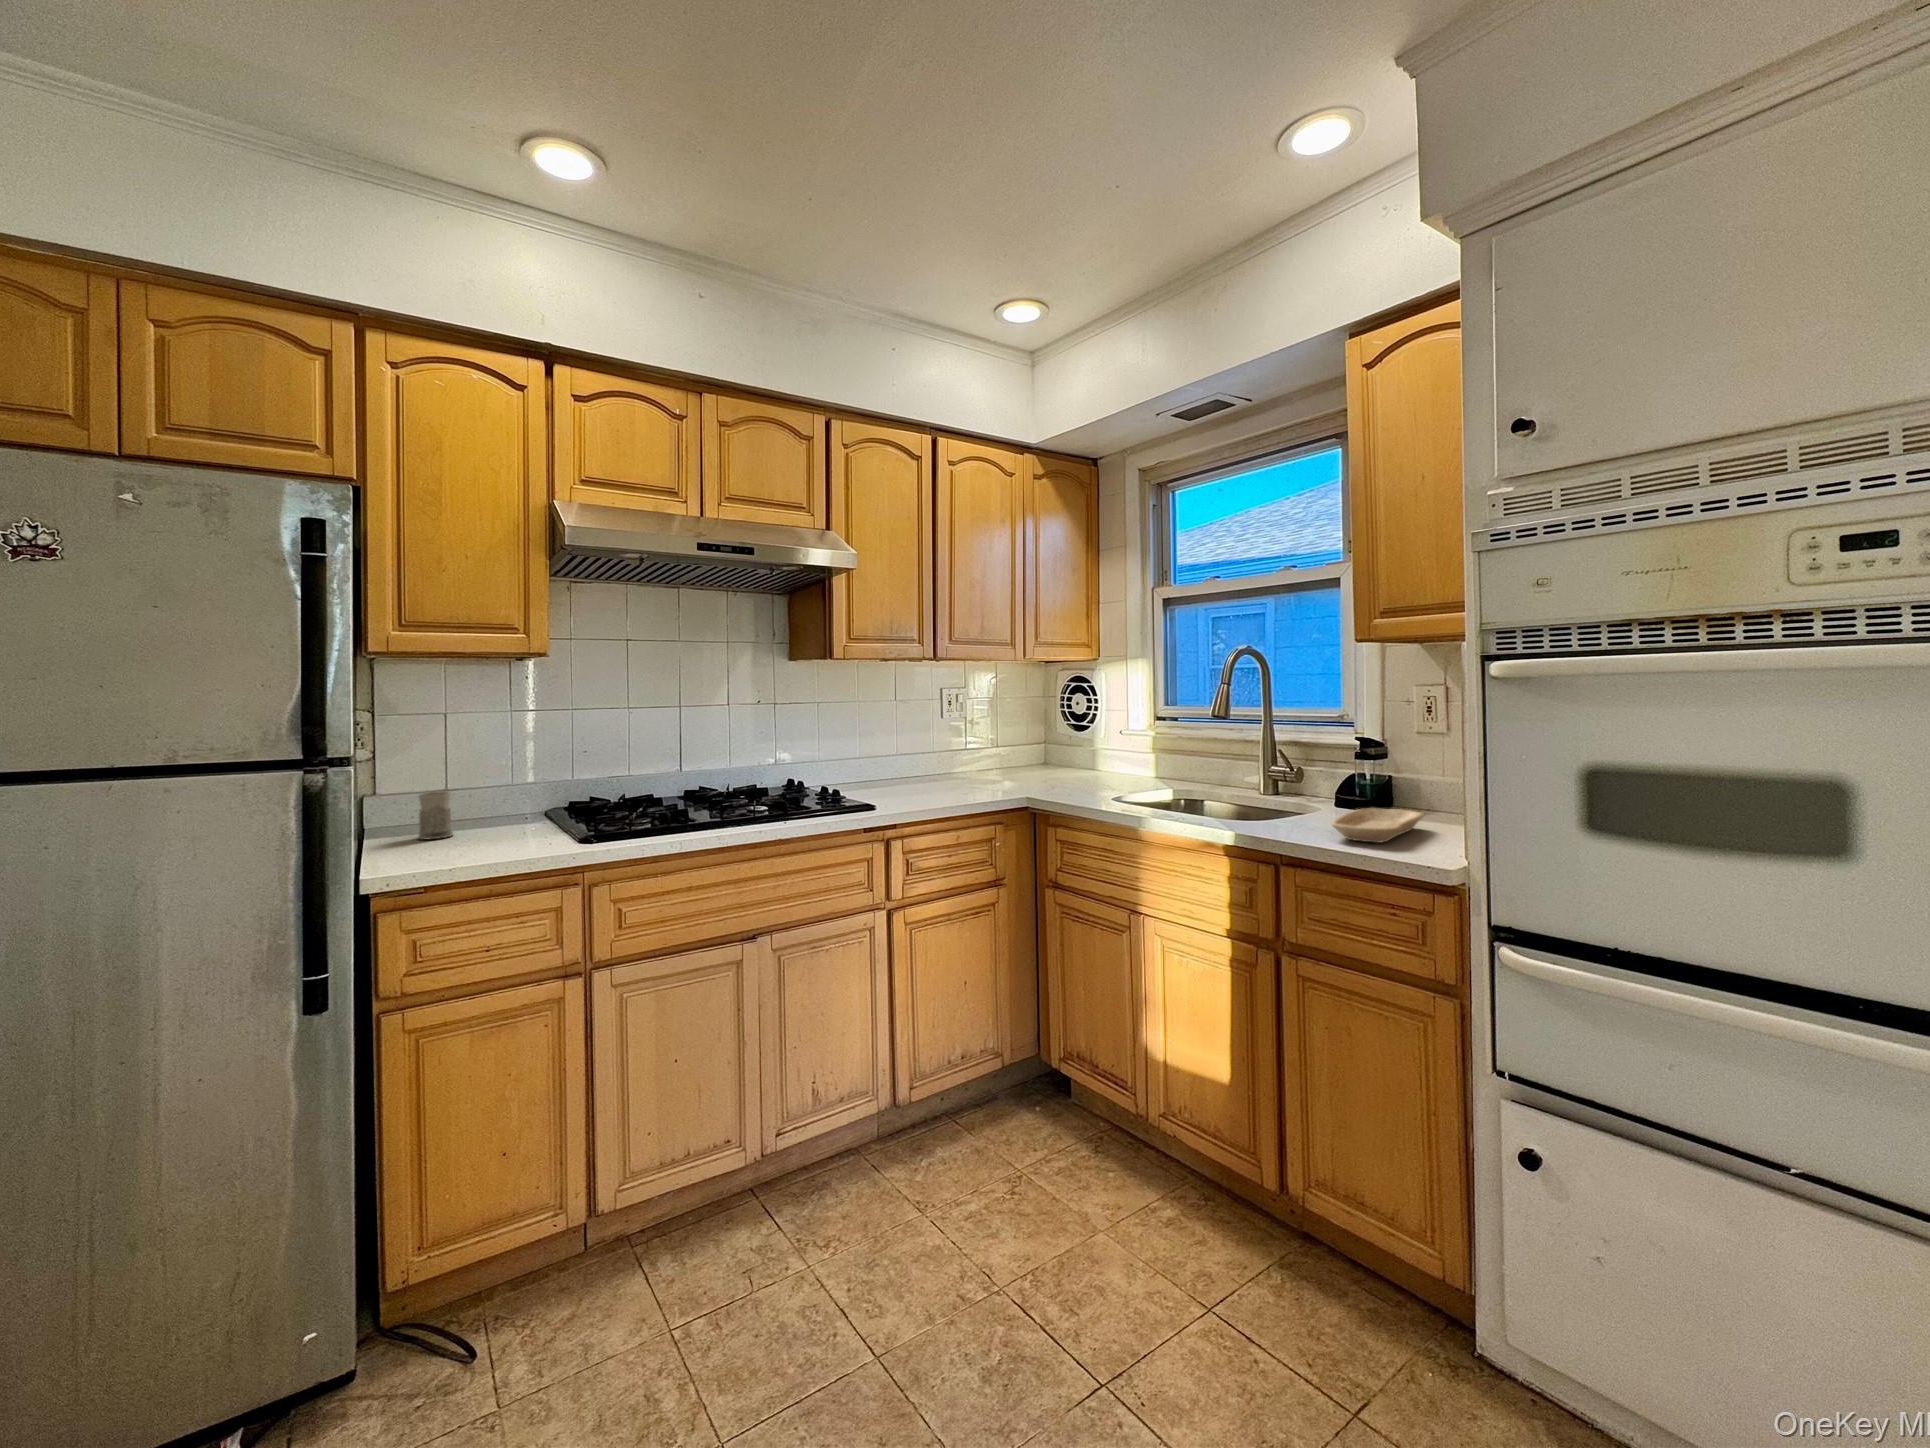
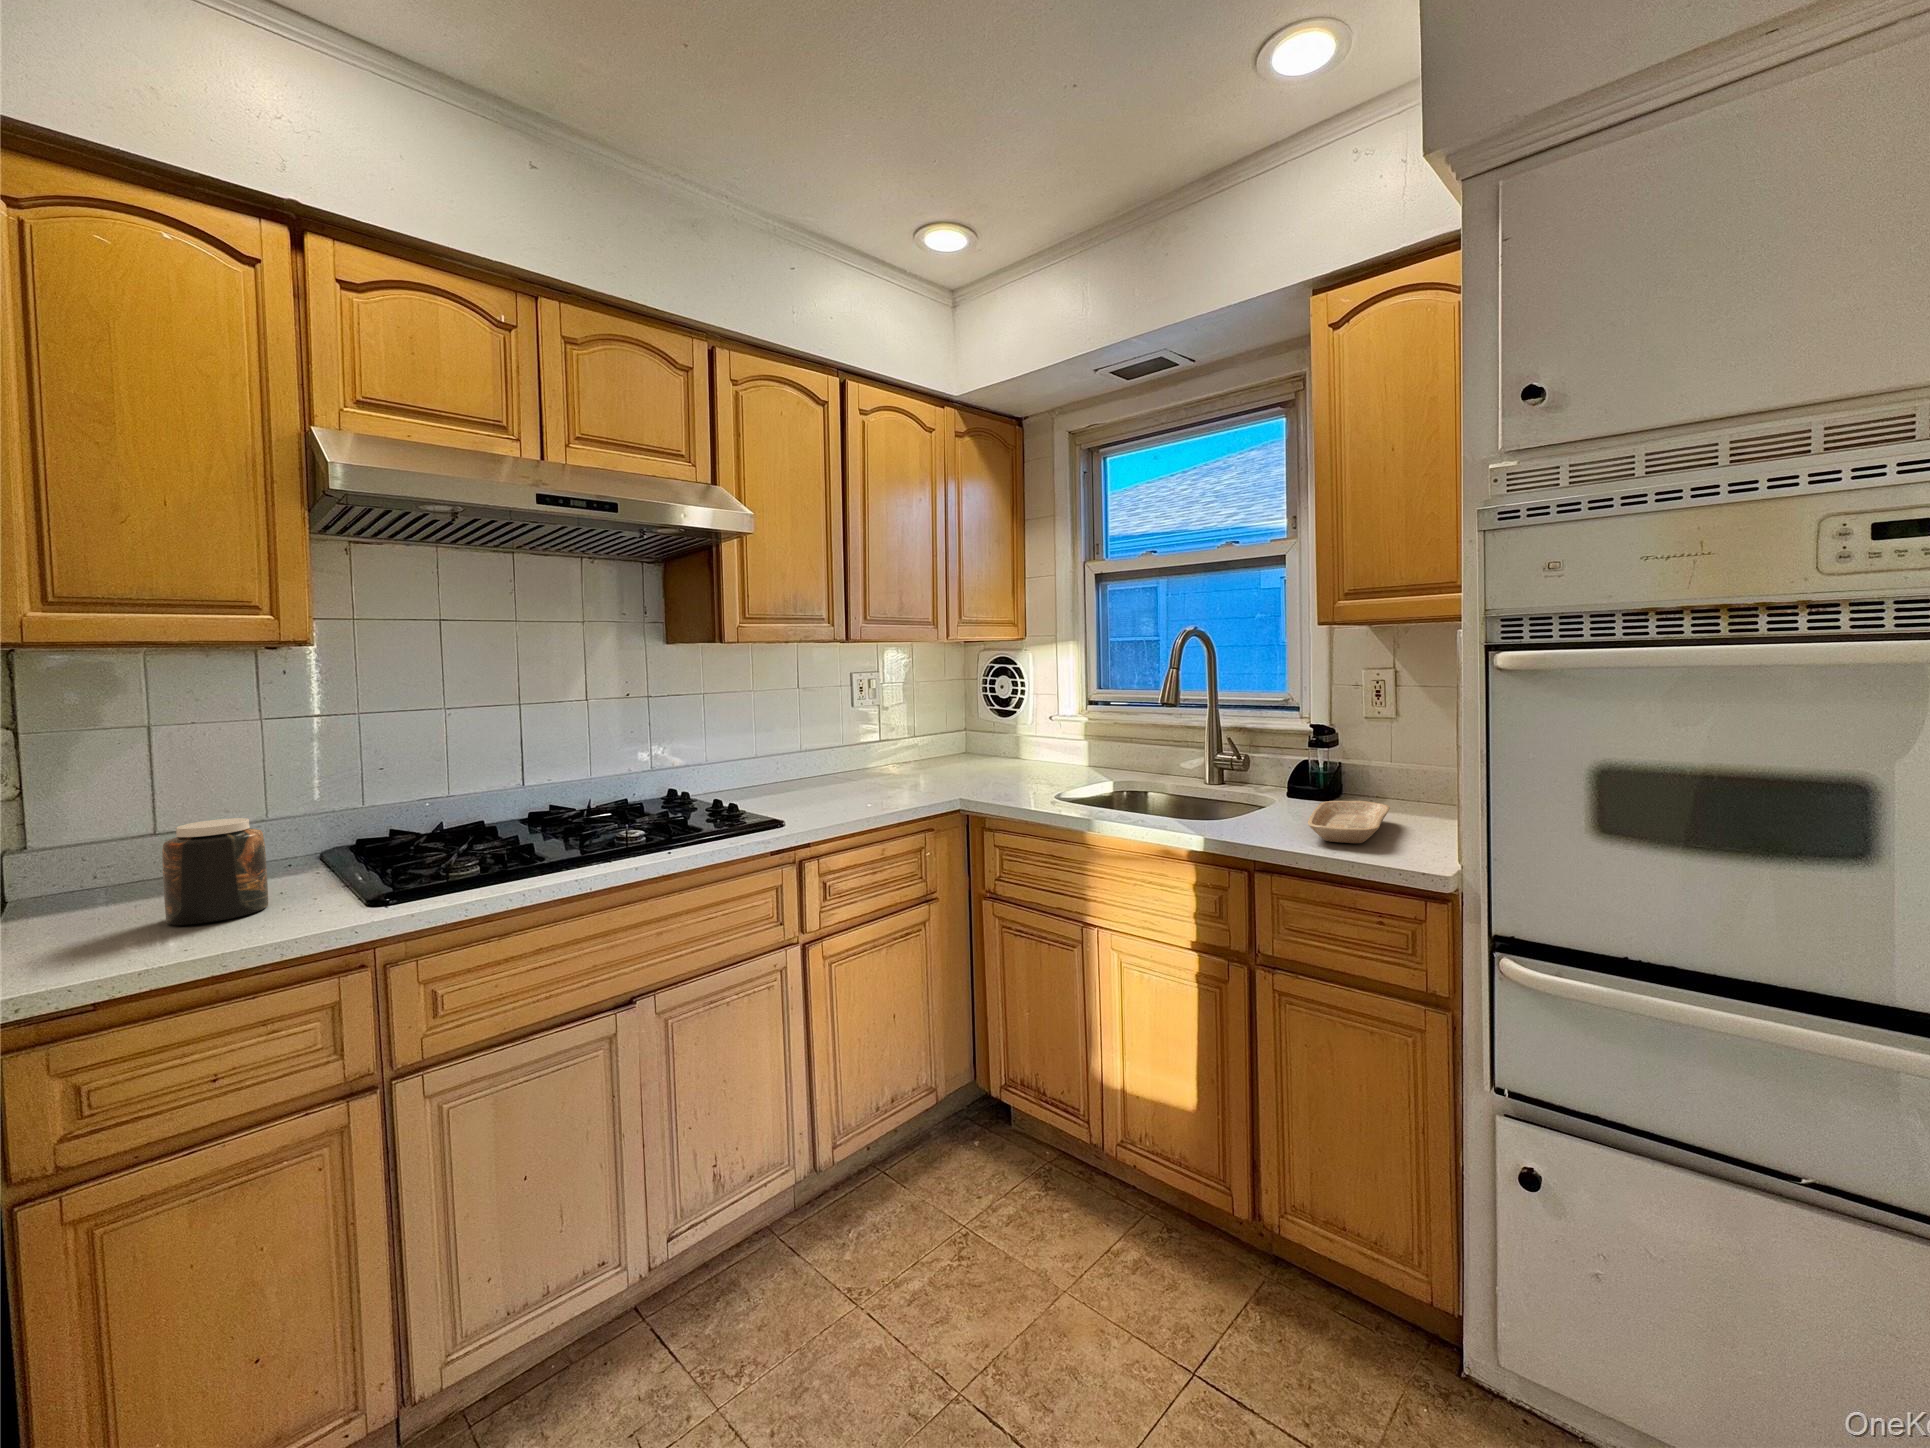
jar: none [461,776,519,846] -> present [162,818,268,925]
mug: present [418,791,453,839] -> none [91,843,159,917]

